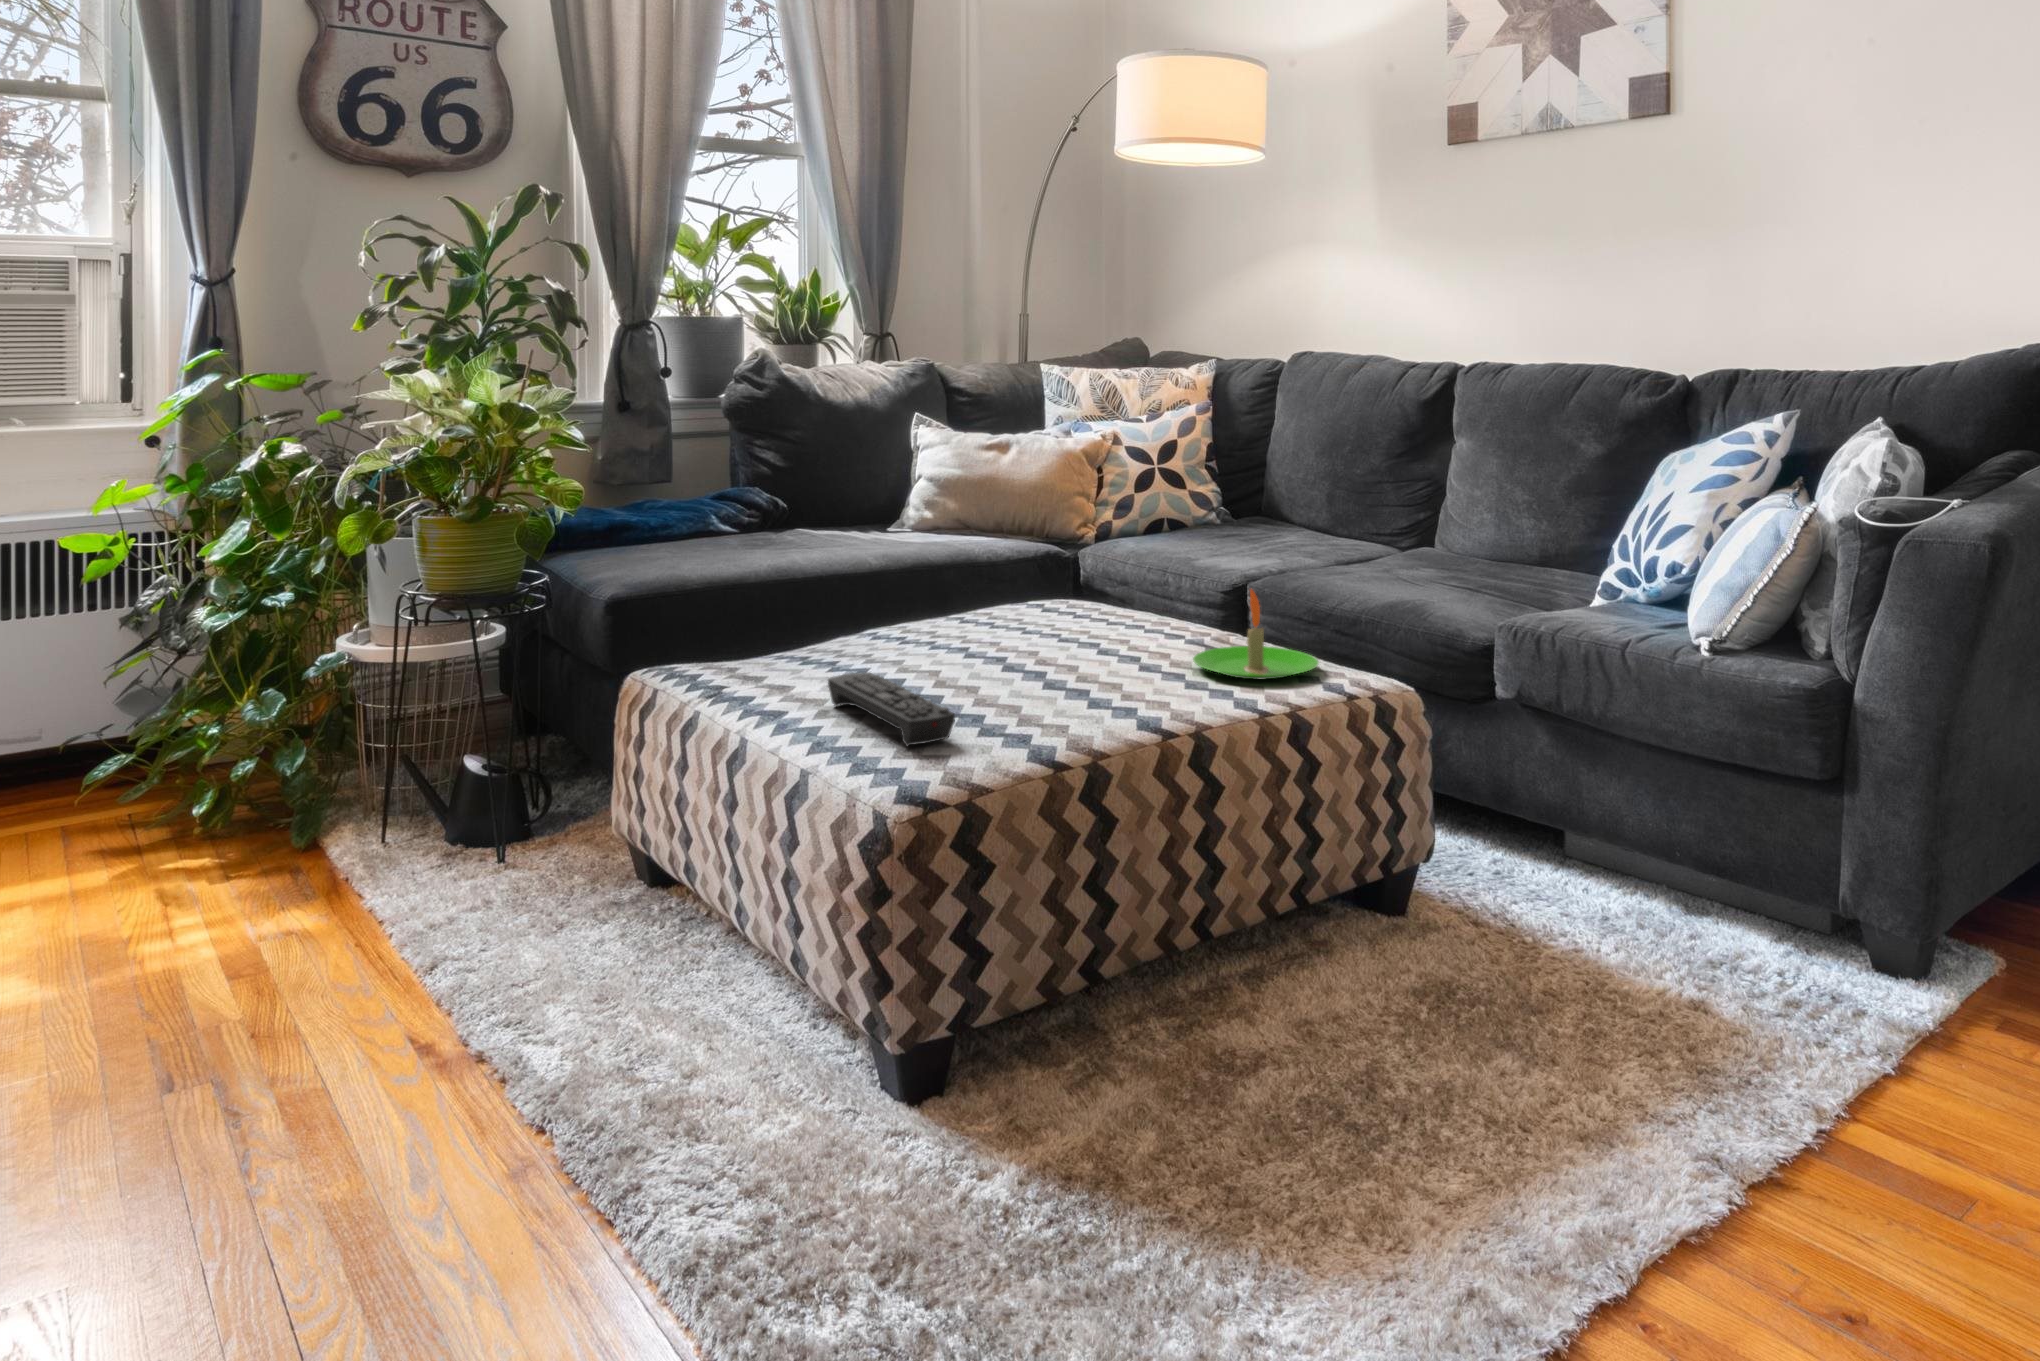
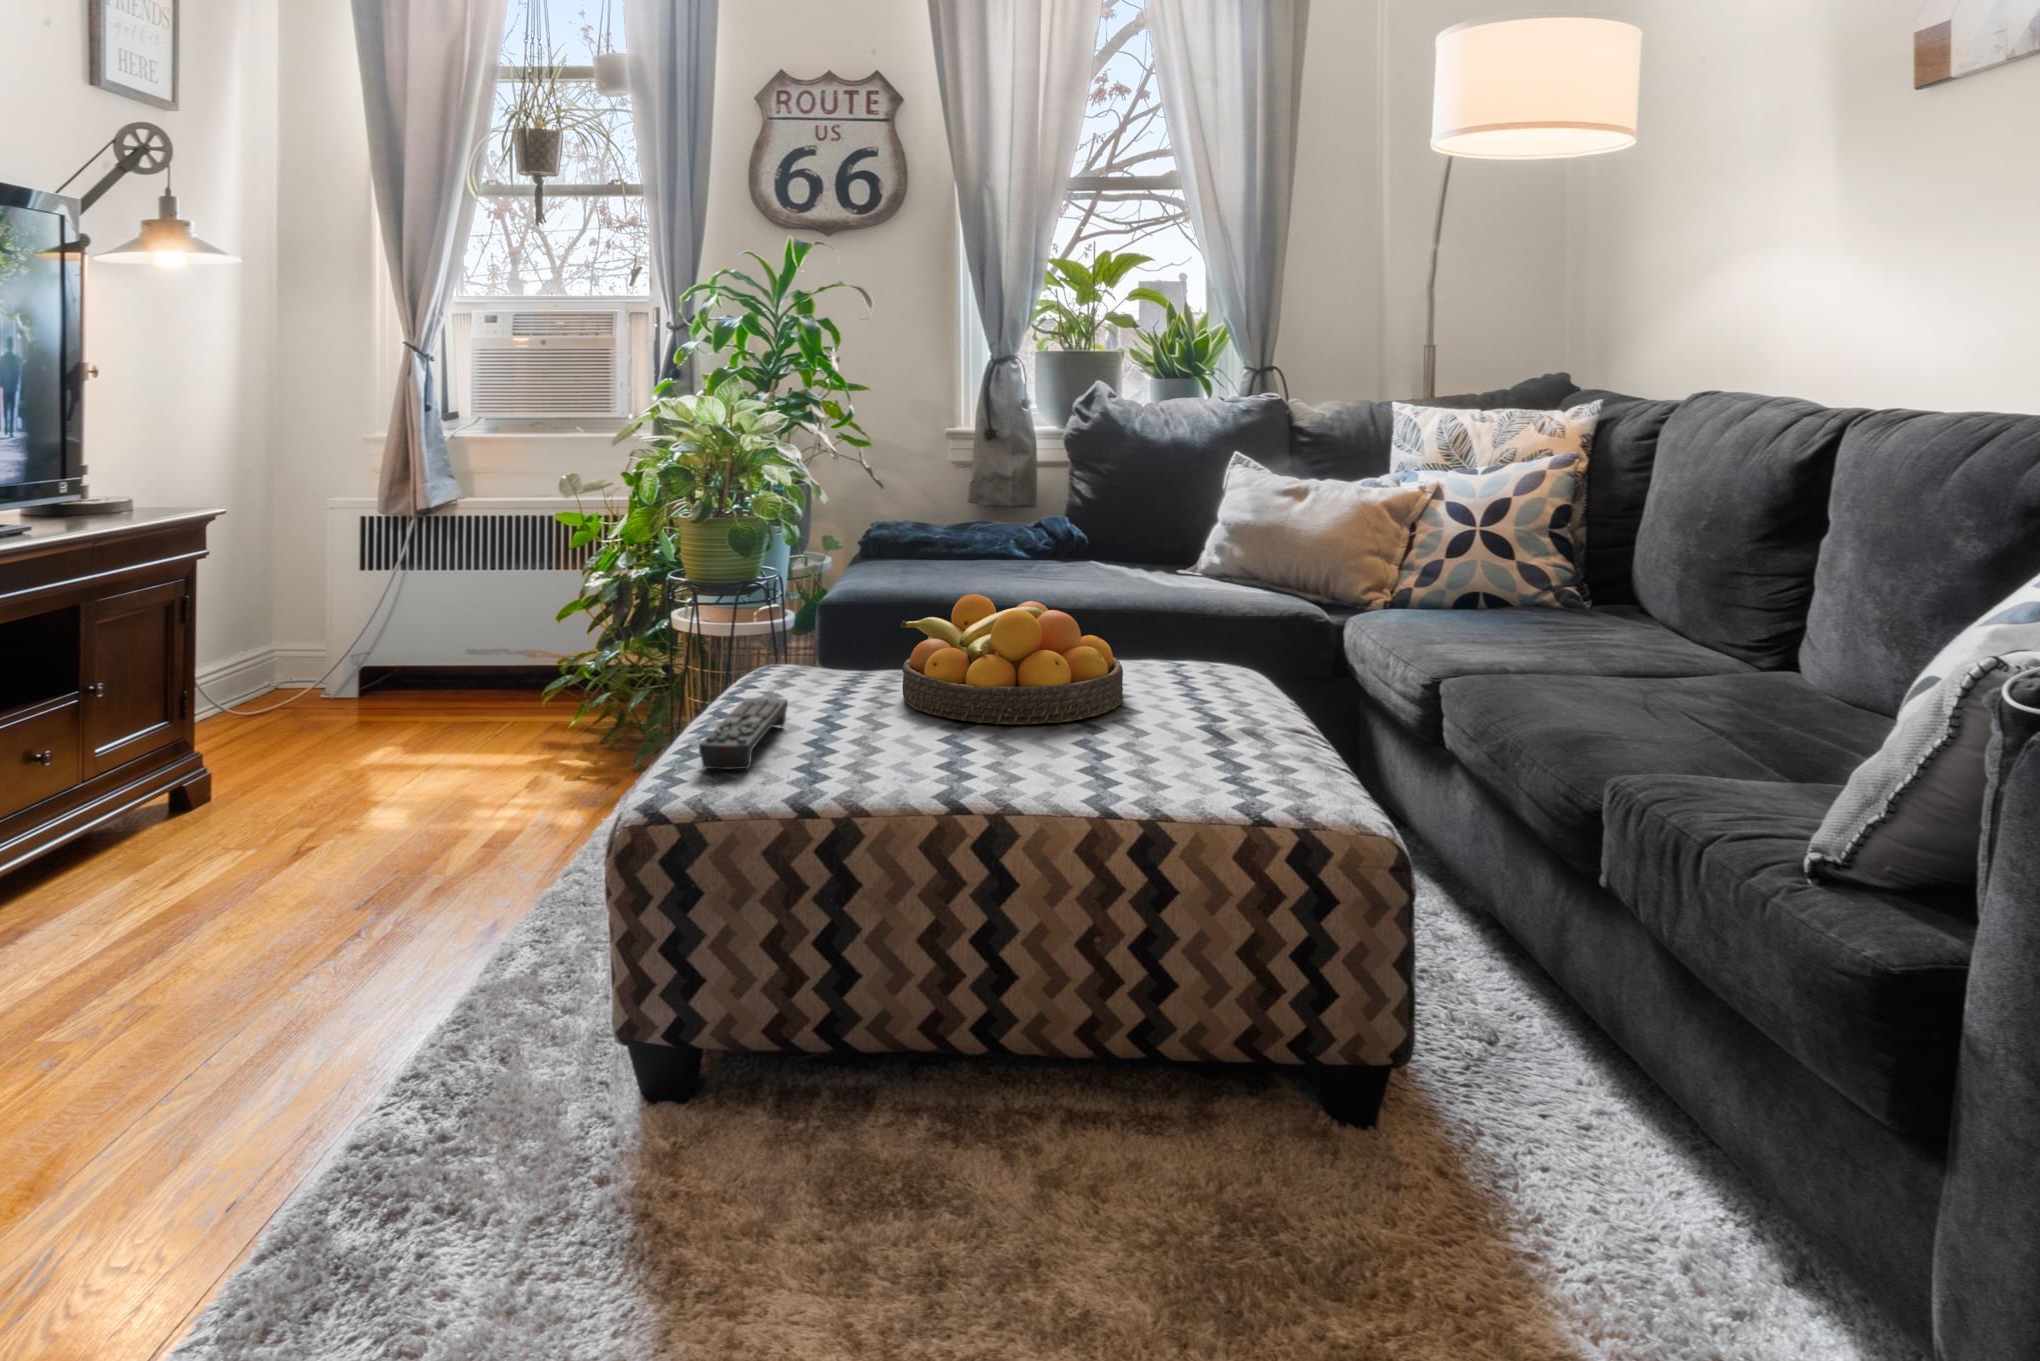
fruit bowl: none [893,553,1103,669] -> present [901,594,1123,725]
candle: present [1193,590,1319,679] -> none [1127,666,1280,778]

